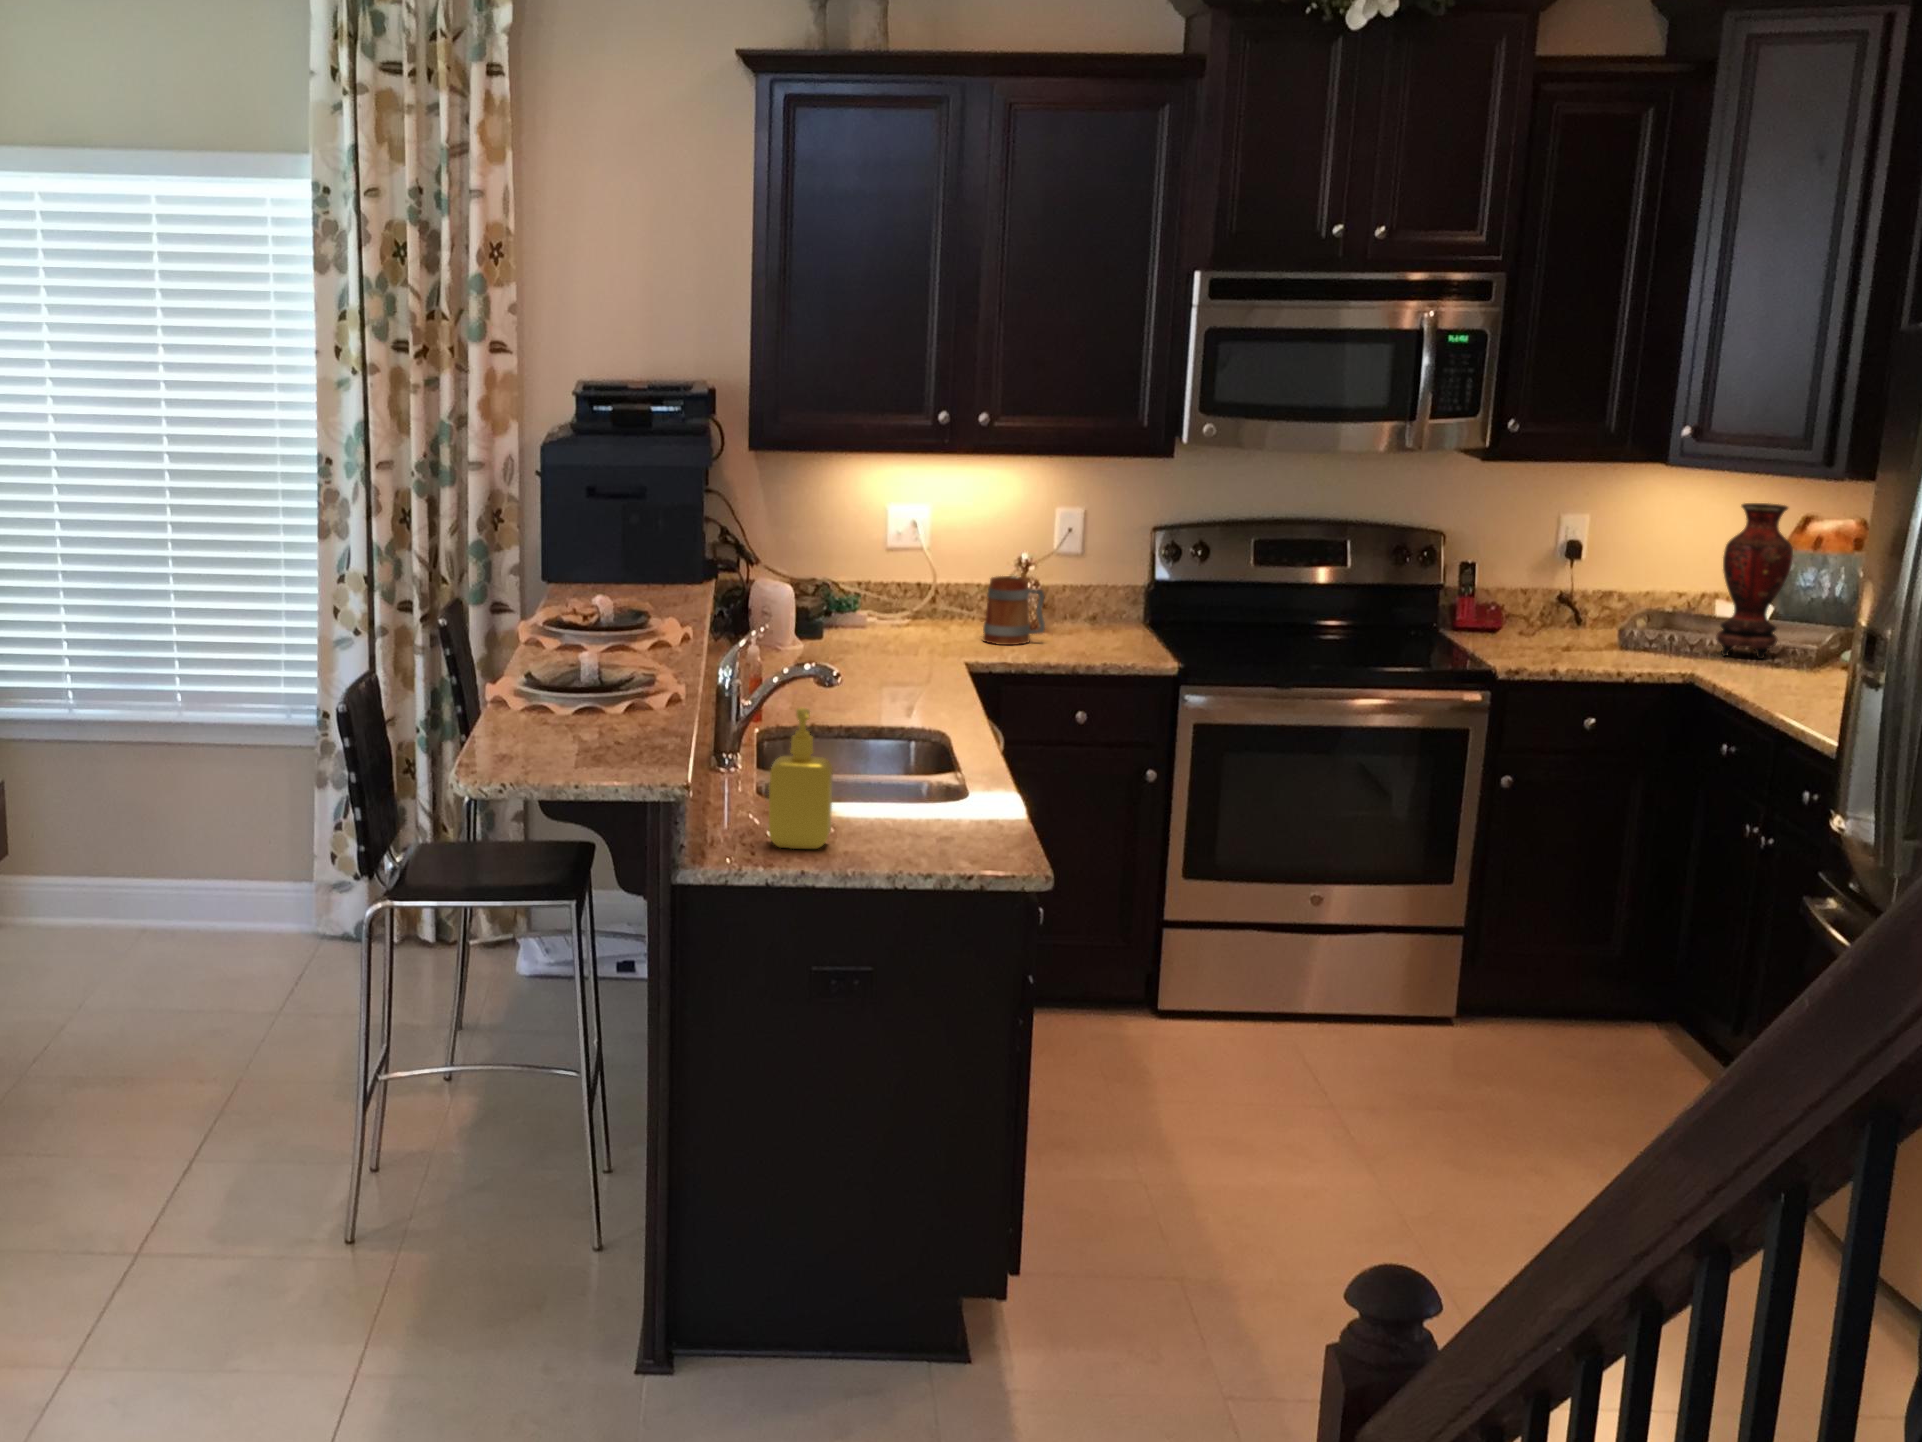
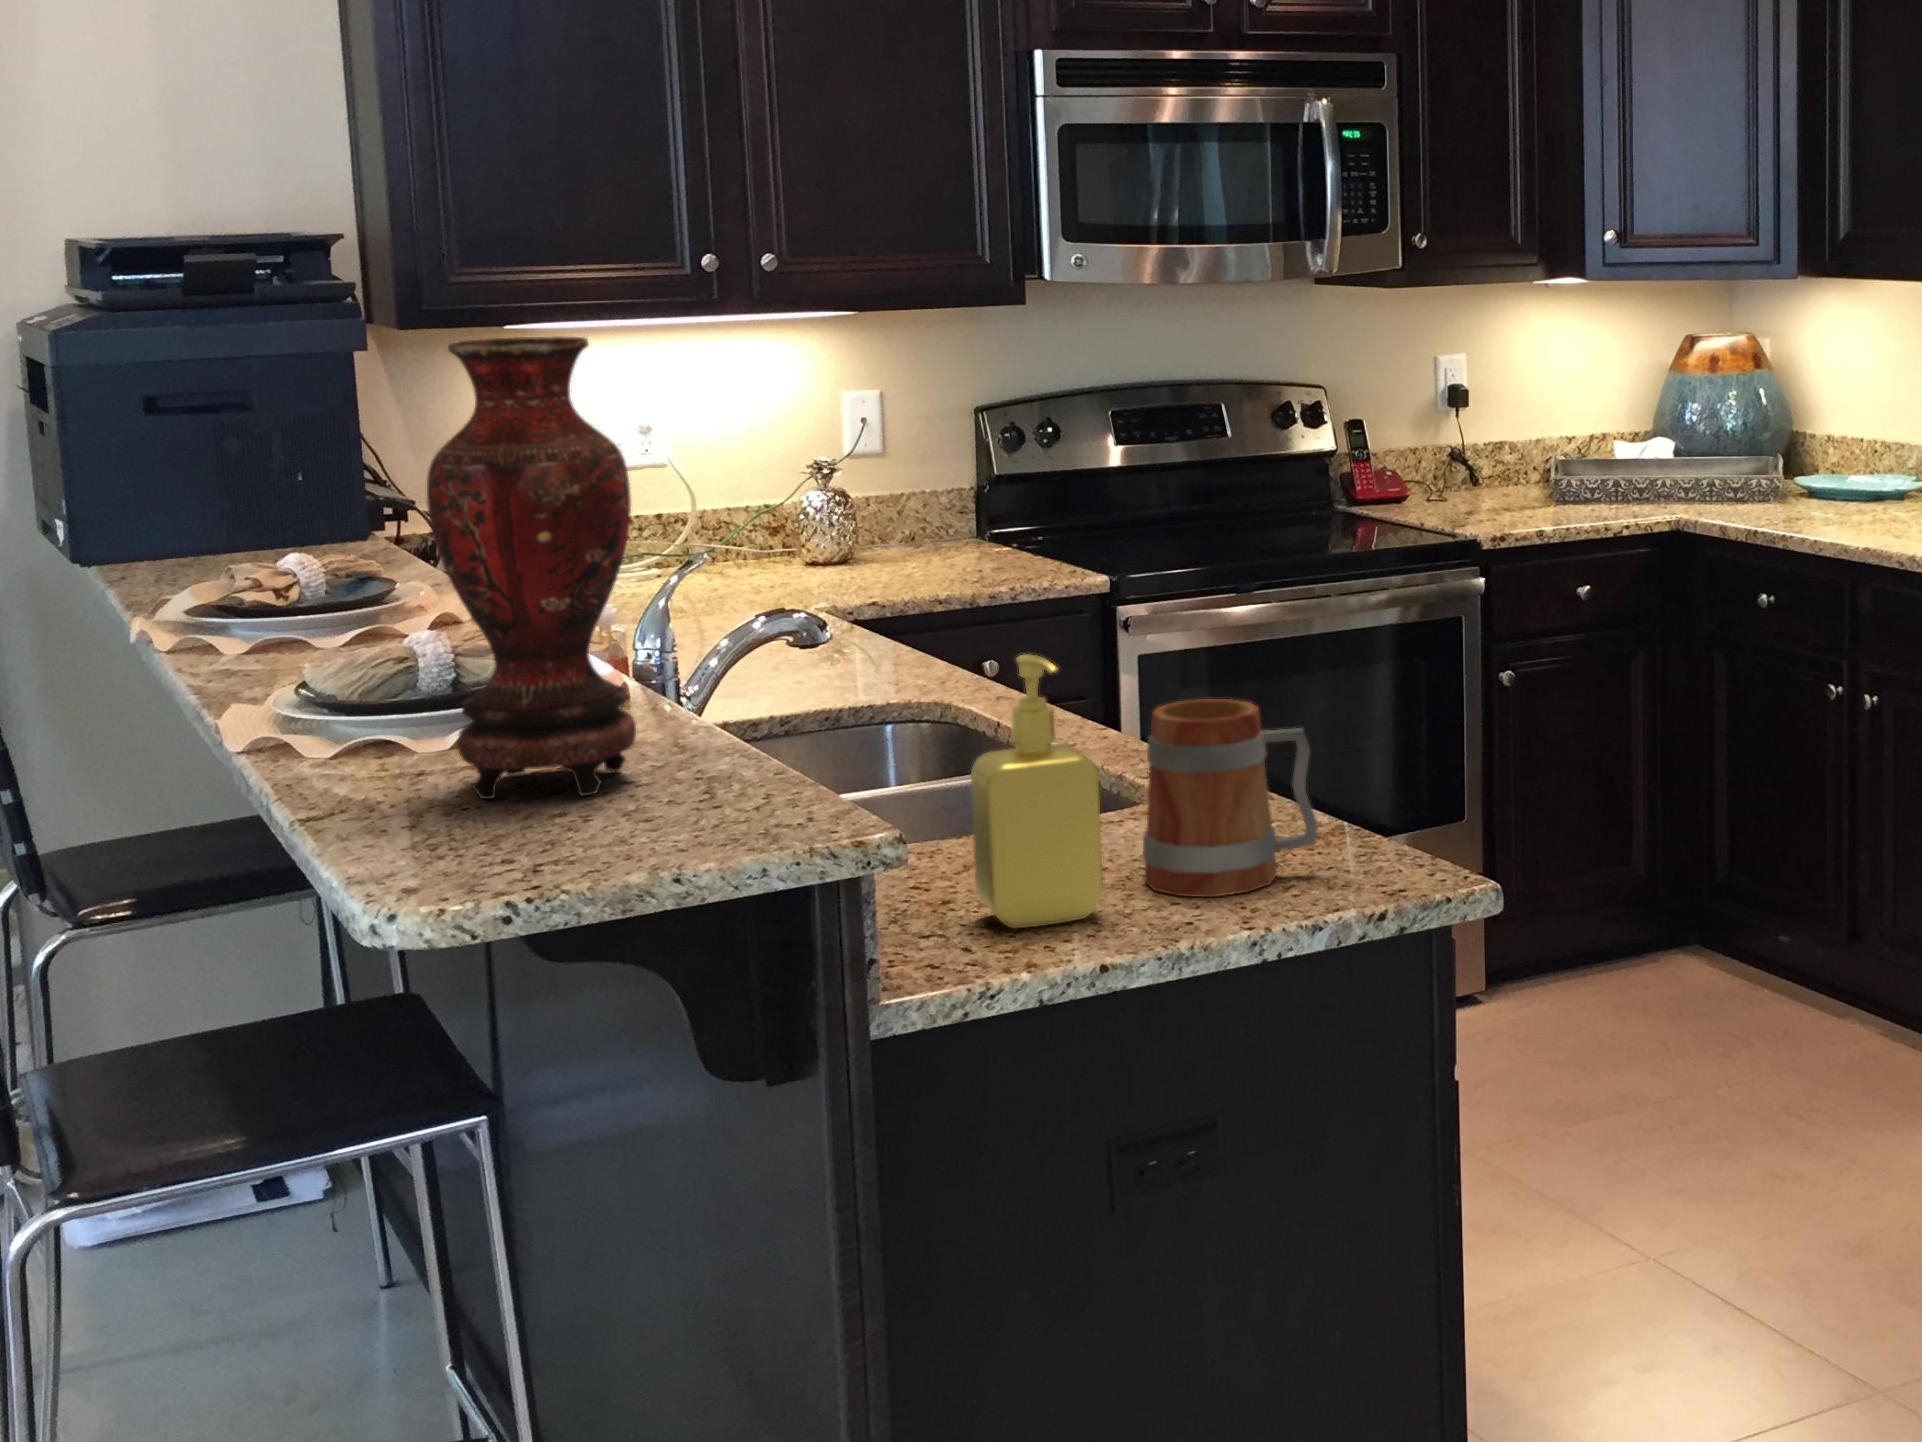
vase: present [1716,503,1793,659] -> present [427,336,636,799]
mug: present [983,576,1045,645] -> present [1143,699,1318,897]

